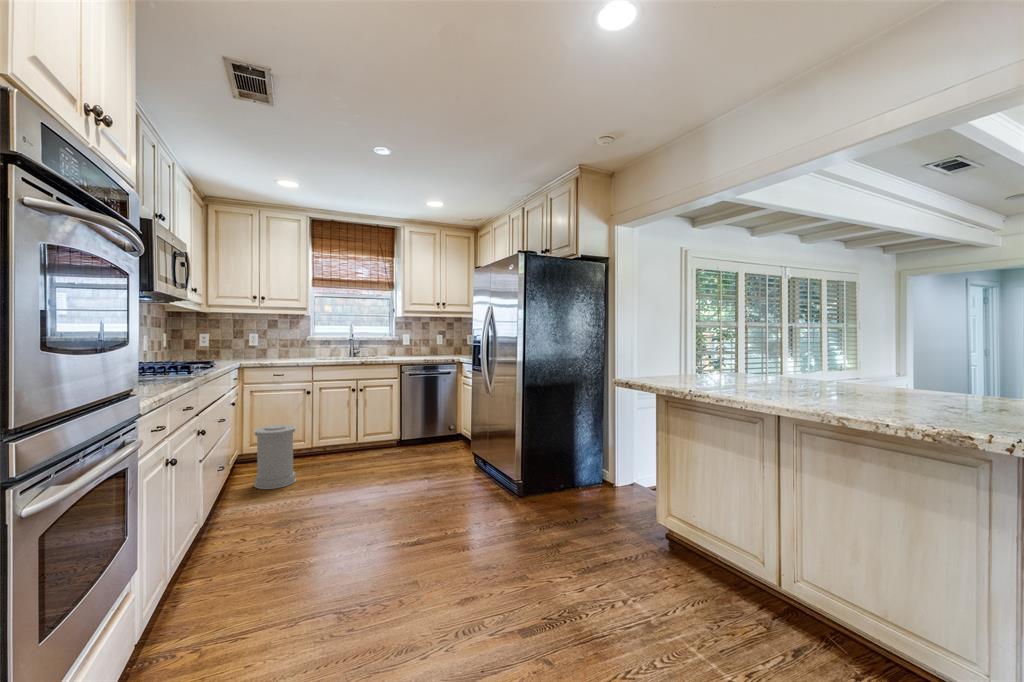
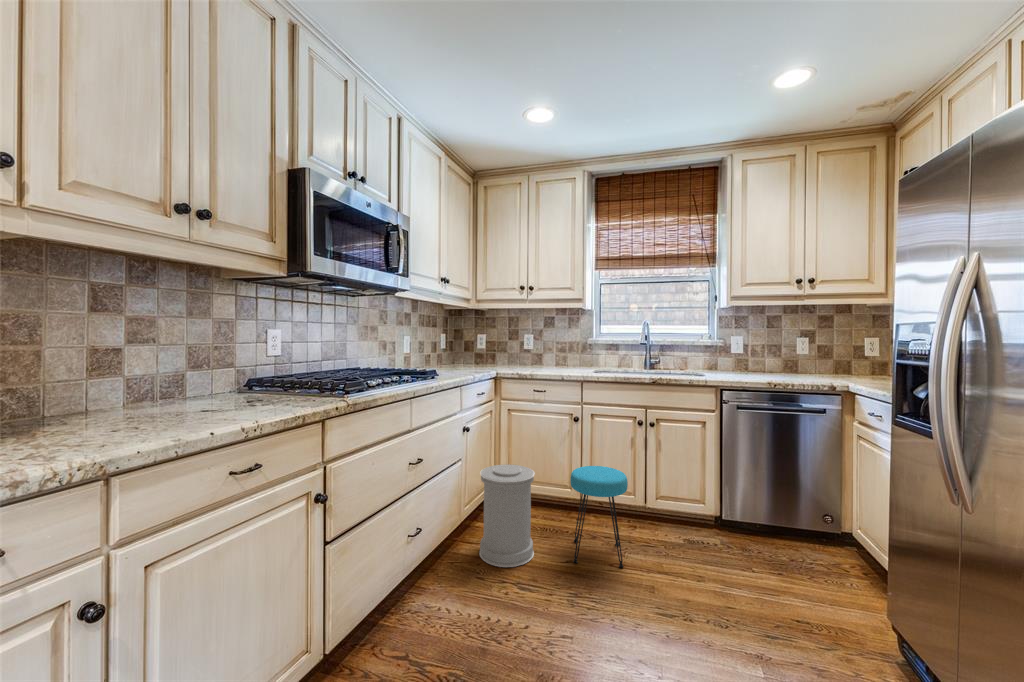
stool: none [318,417,355,475] -> present [570,466,628,567]

